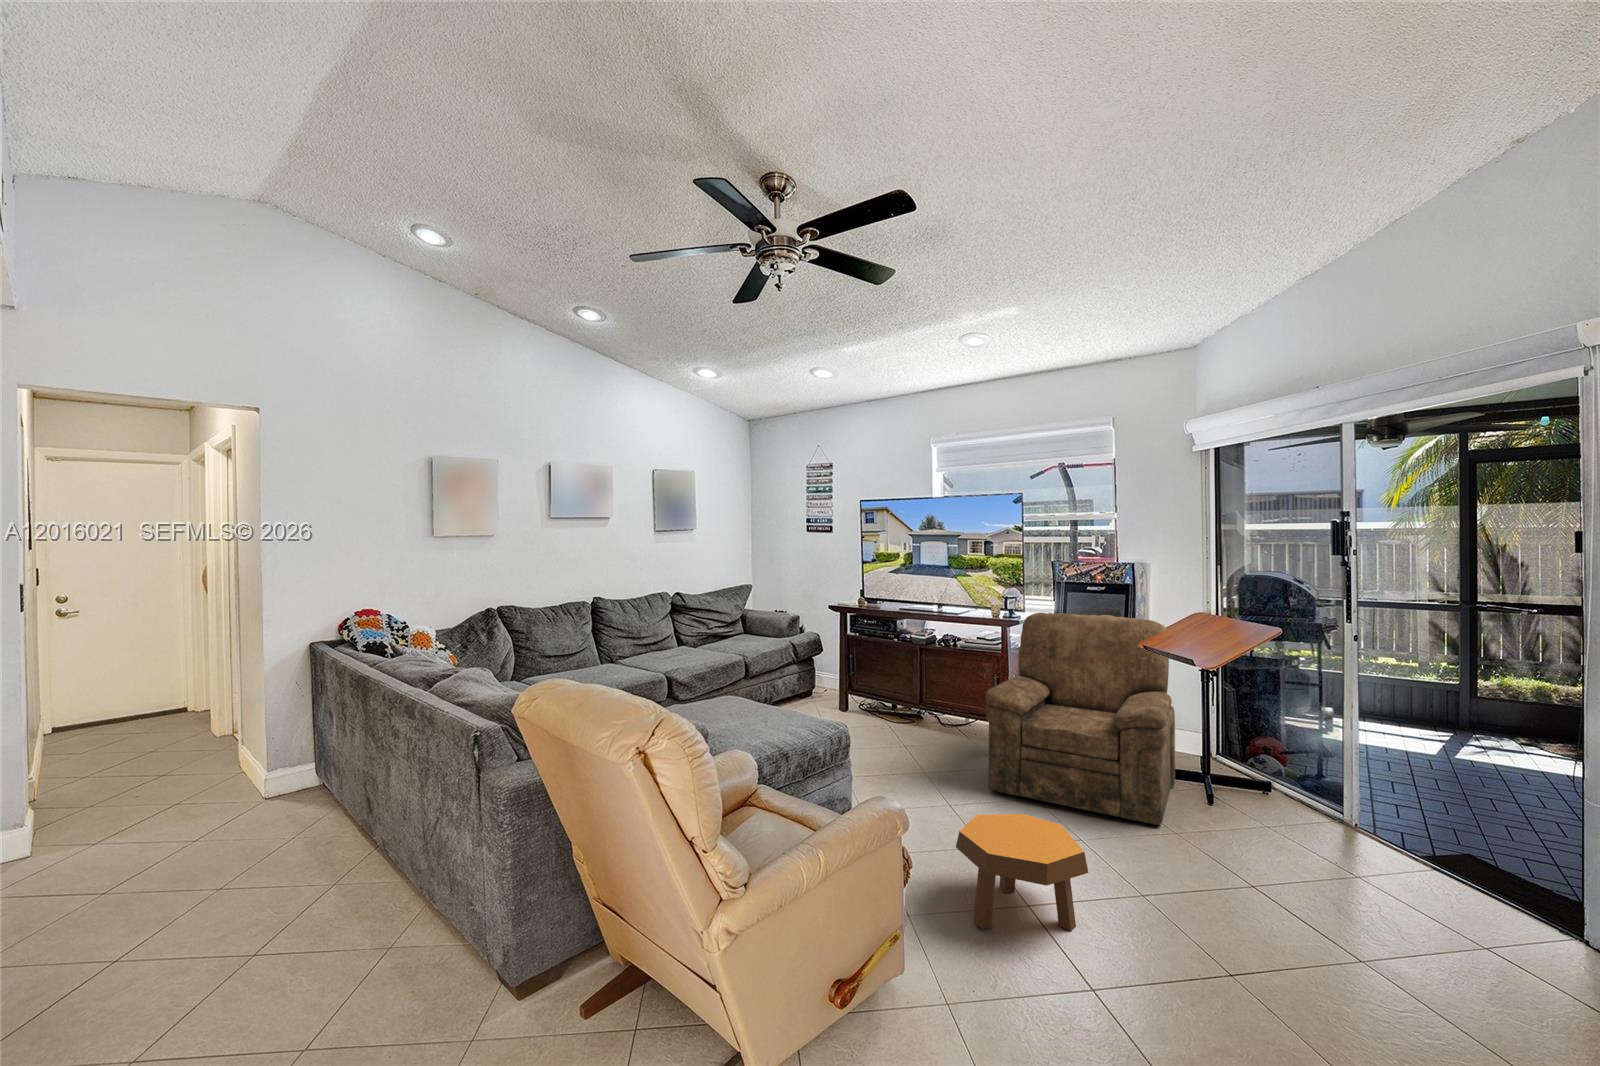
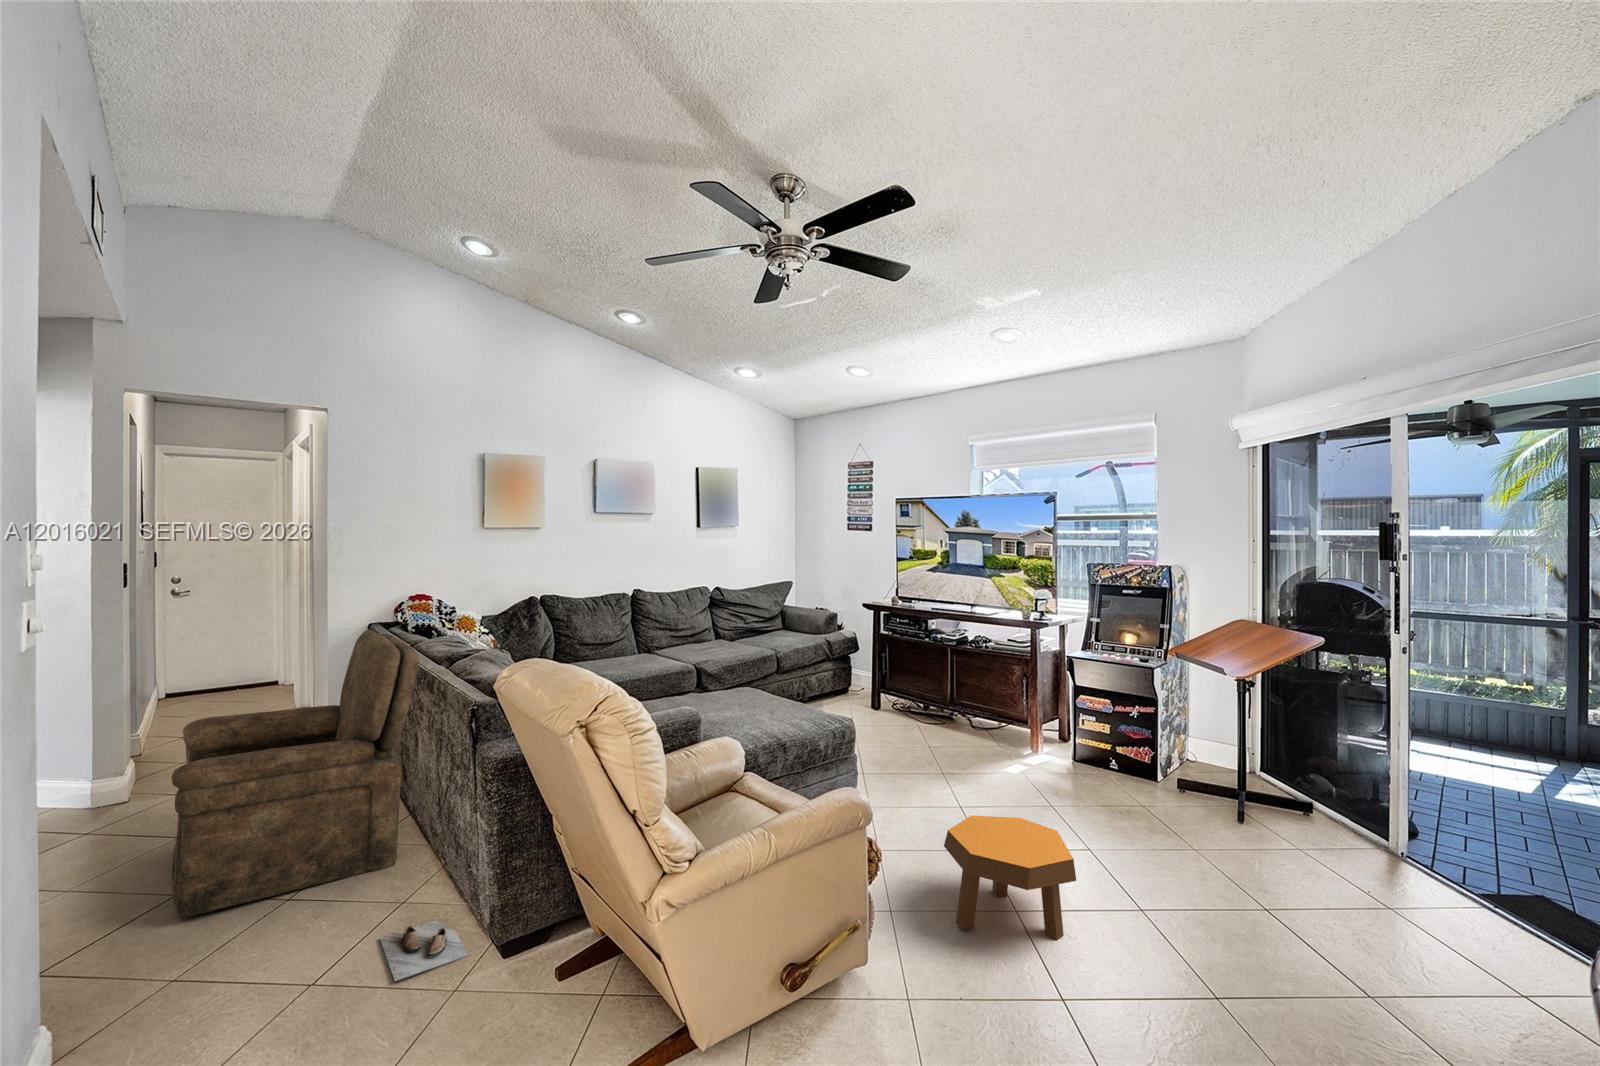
armchair: present [985,613,1175,825] -> present [171,630,419,918]
shoe: none [370,960,477,1037] -> present [379,921,469,982]

